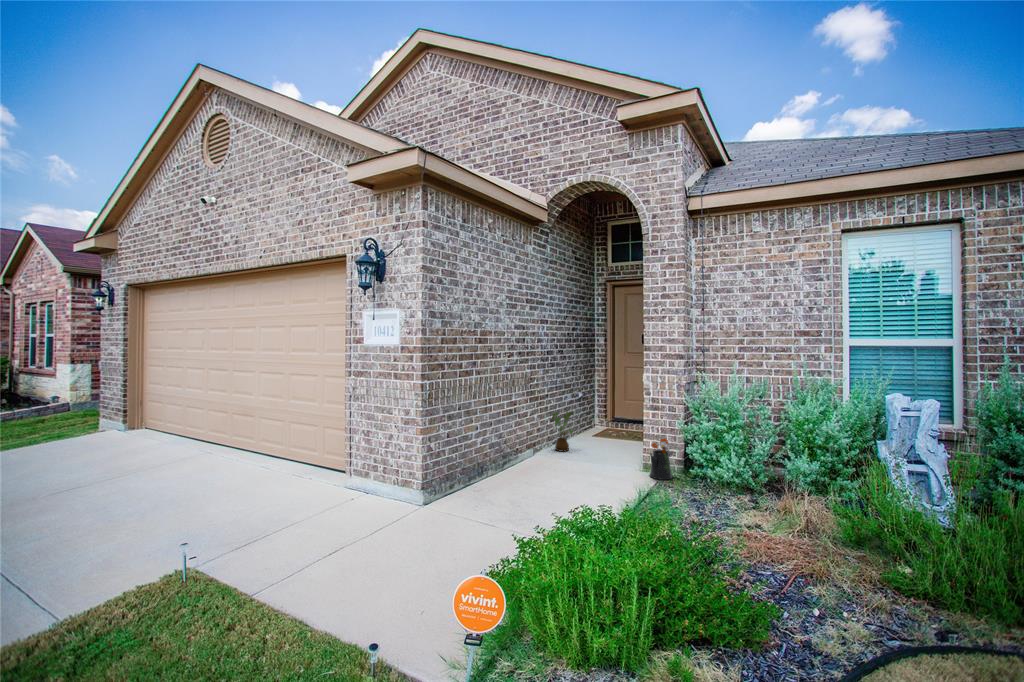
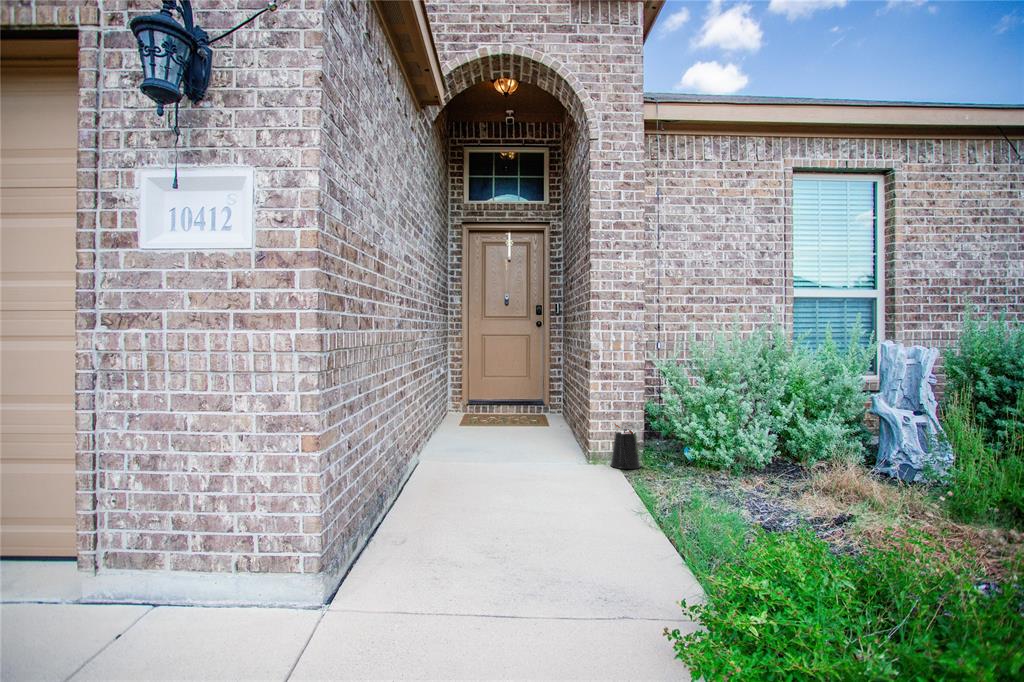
house plant: present [552,412,573,451] -> none [437,392,484,450]

